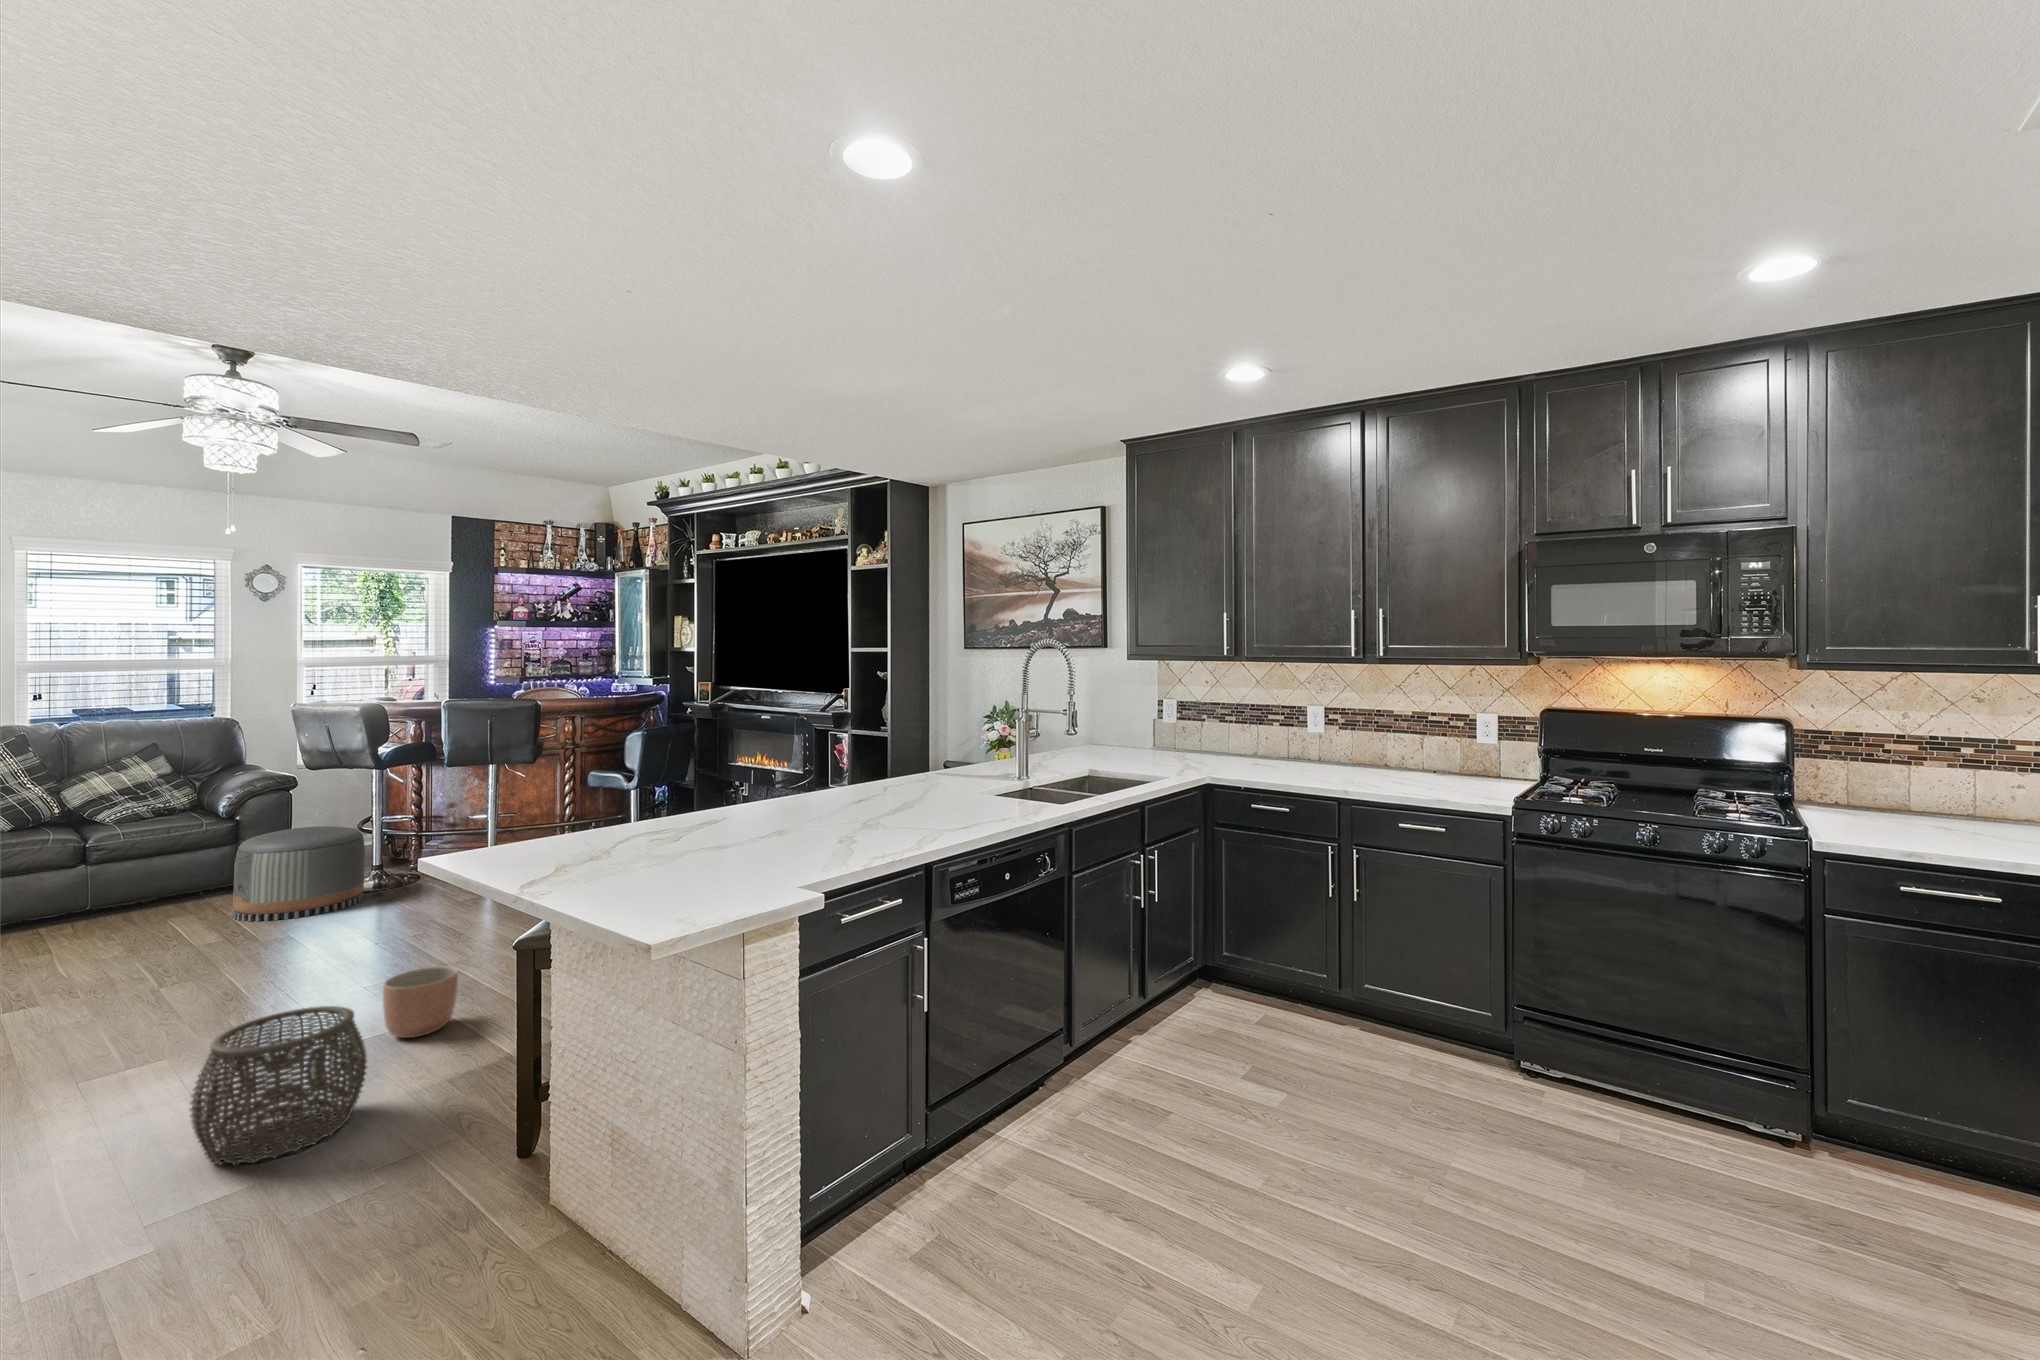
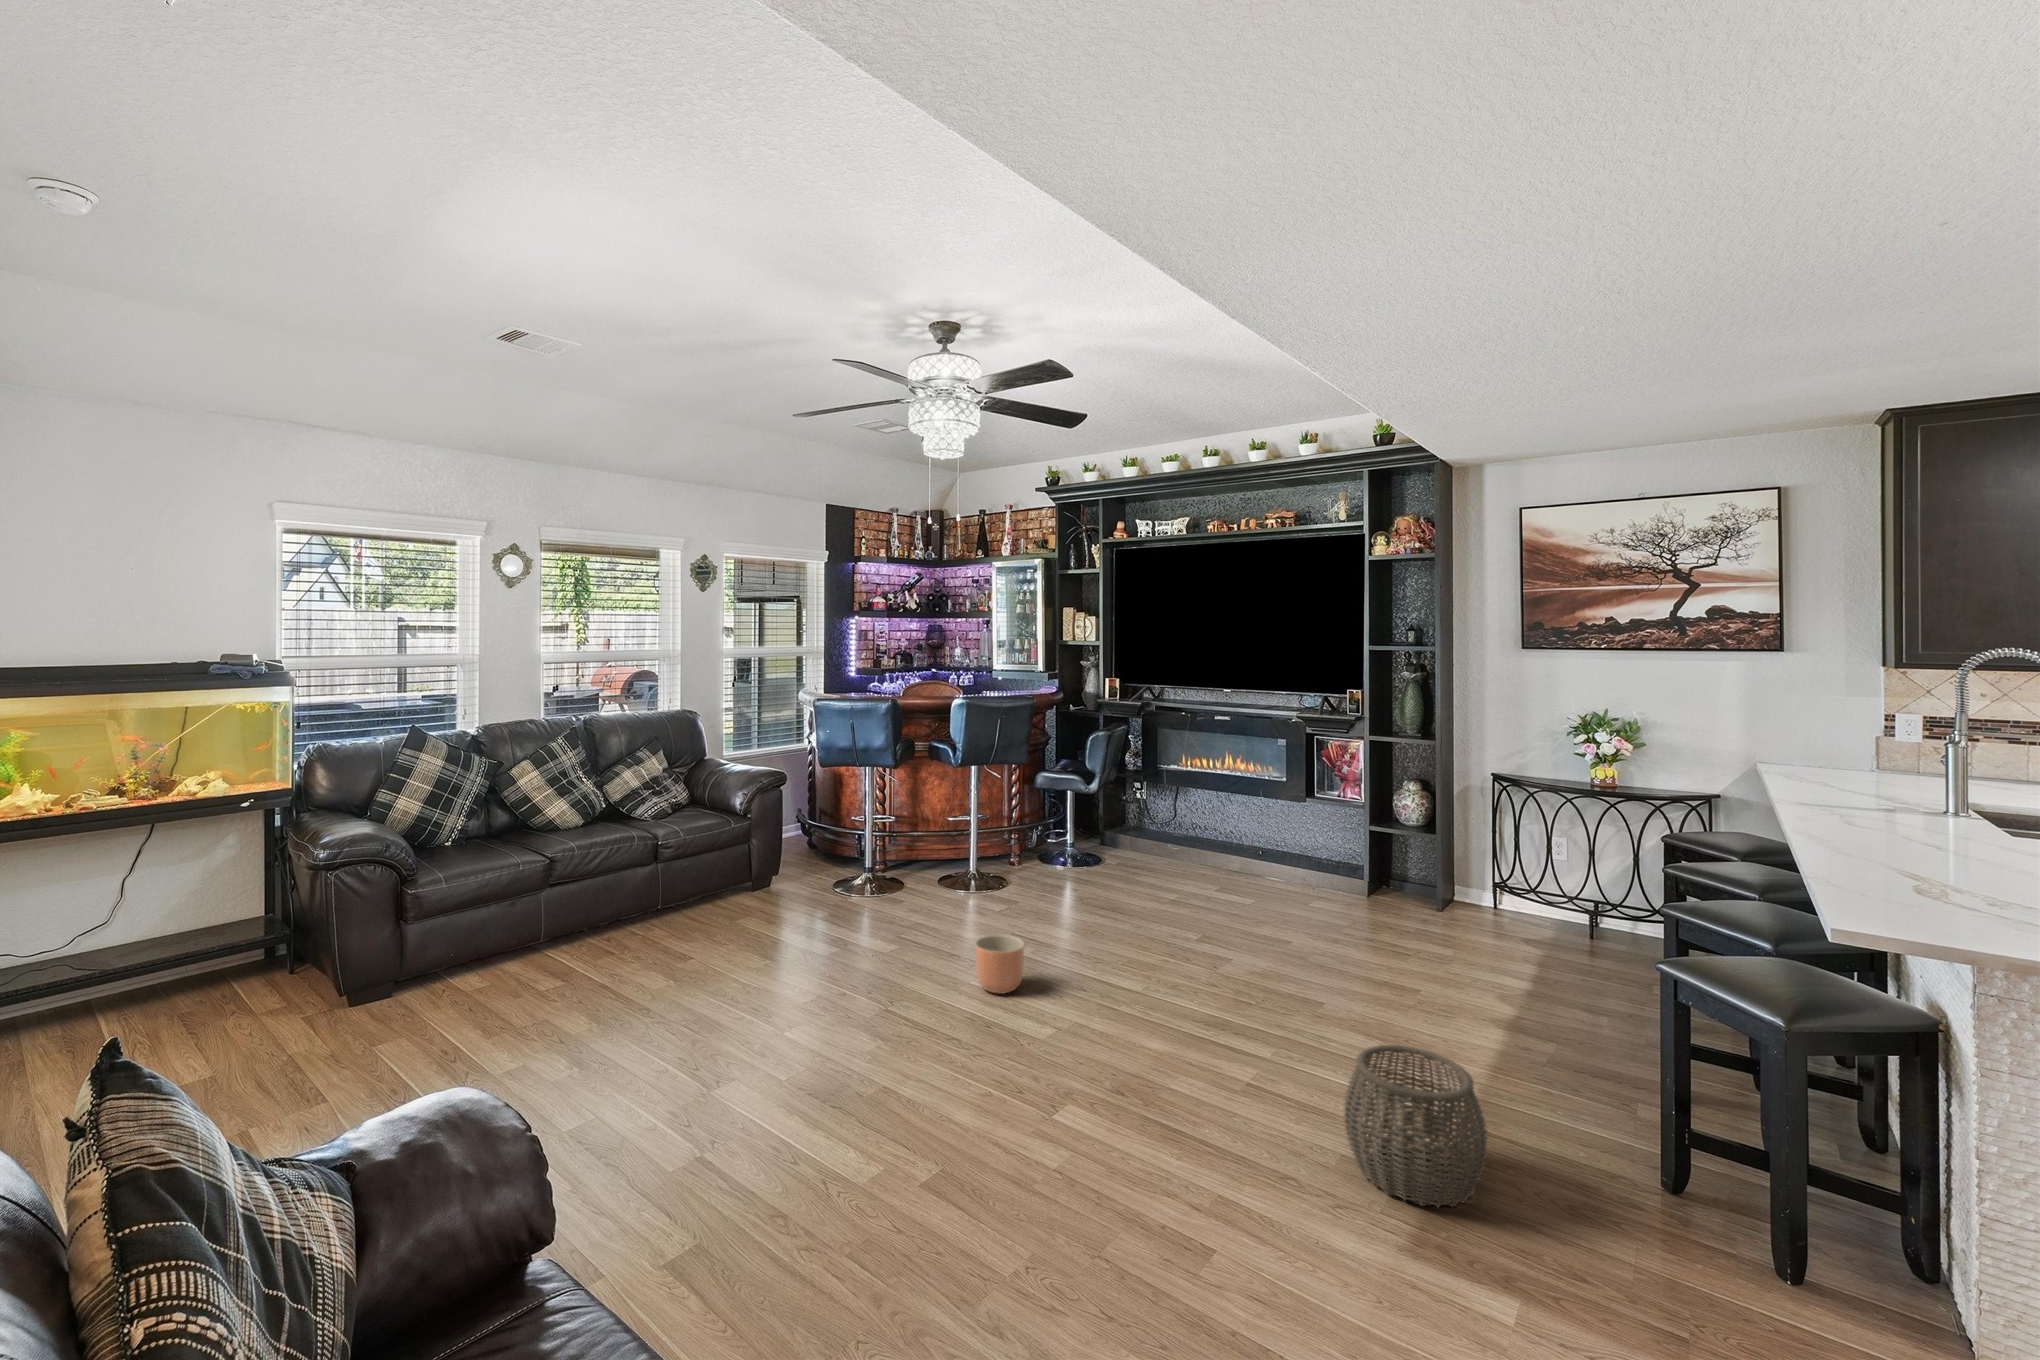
pouf: present [233,826,365,921] -> none [823,829,917,924]
planter: present [383,966,458,1038] -> present [975,935,1024,994]

